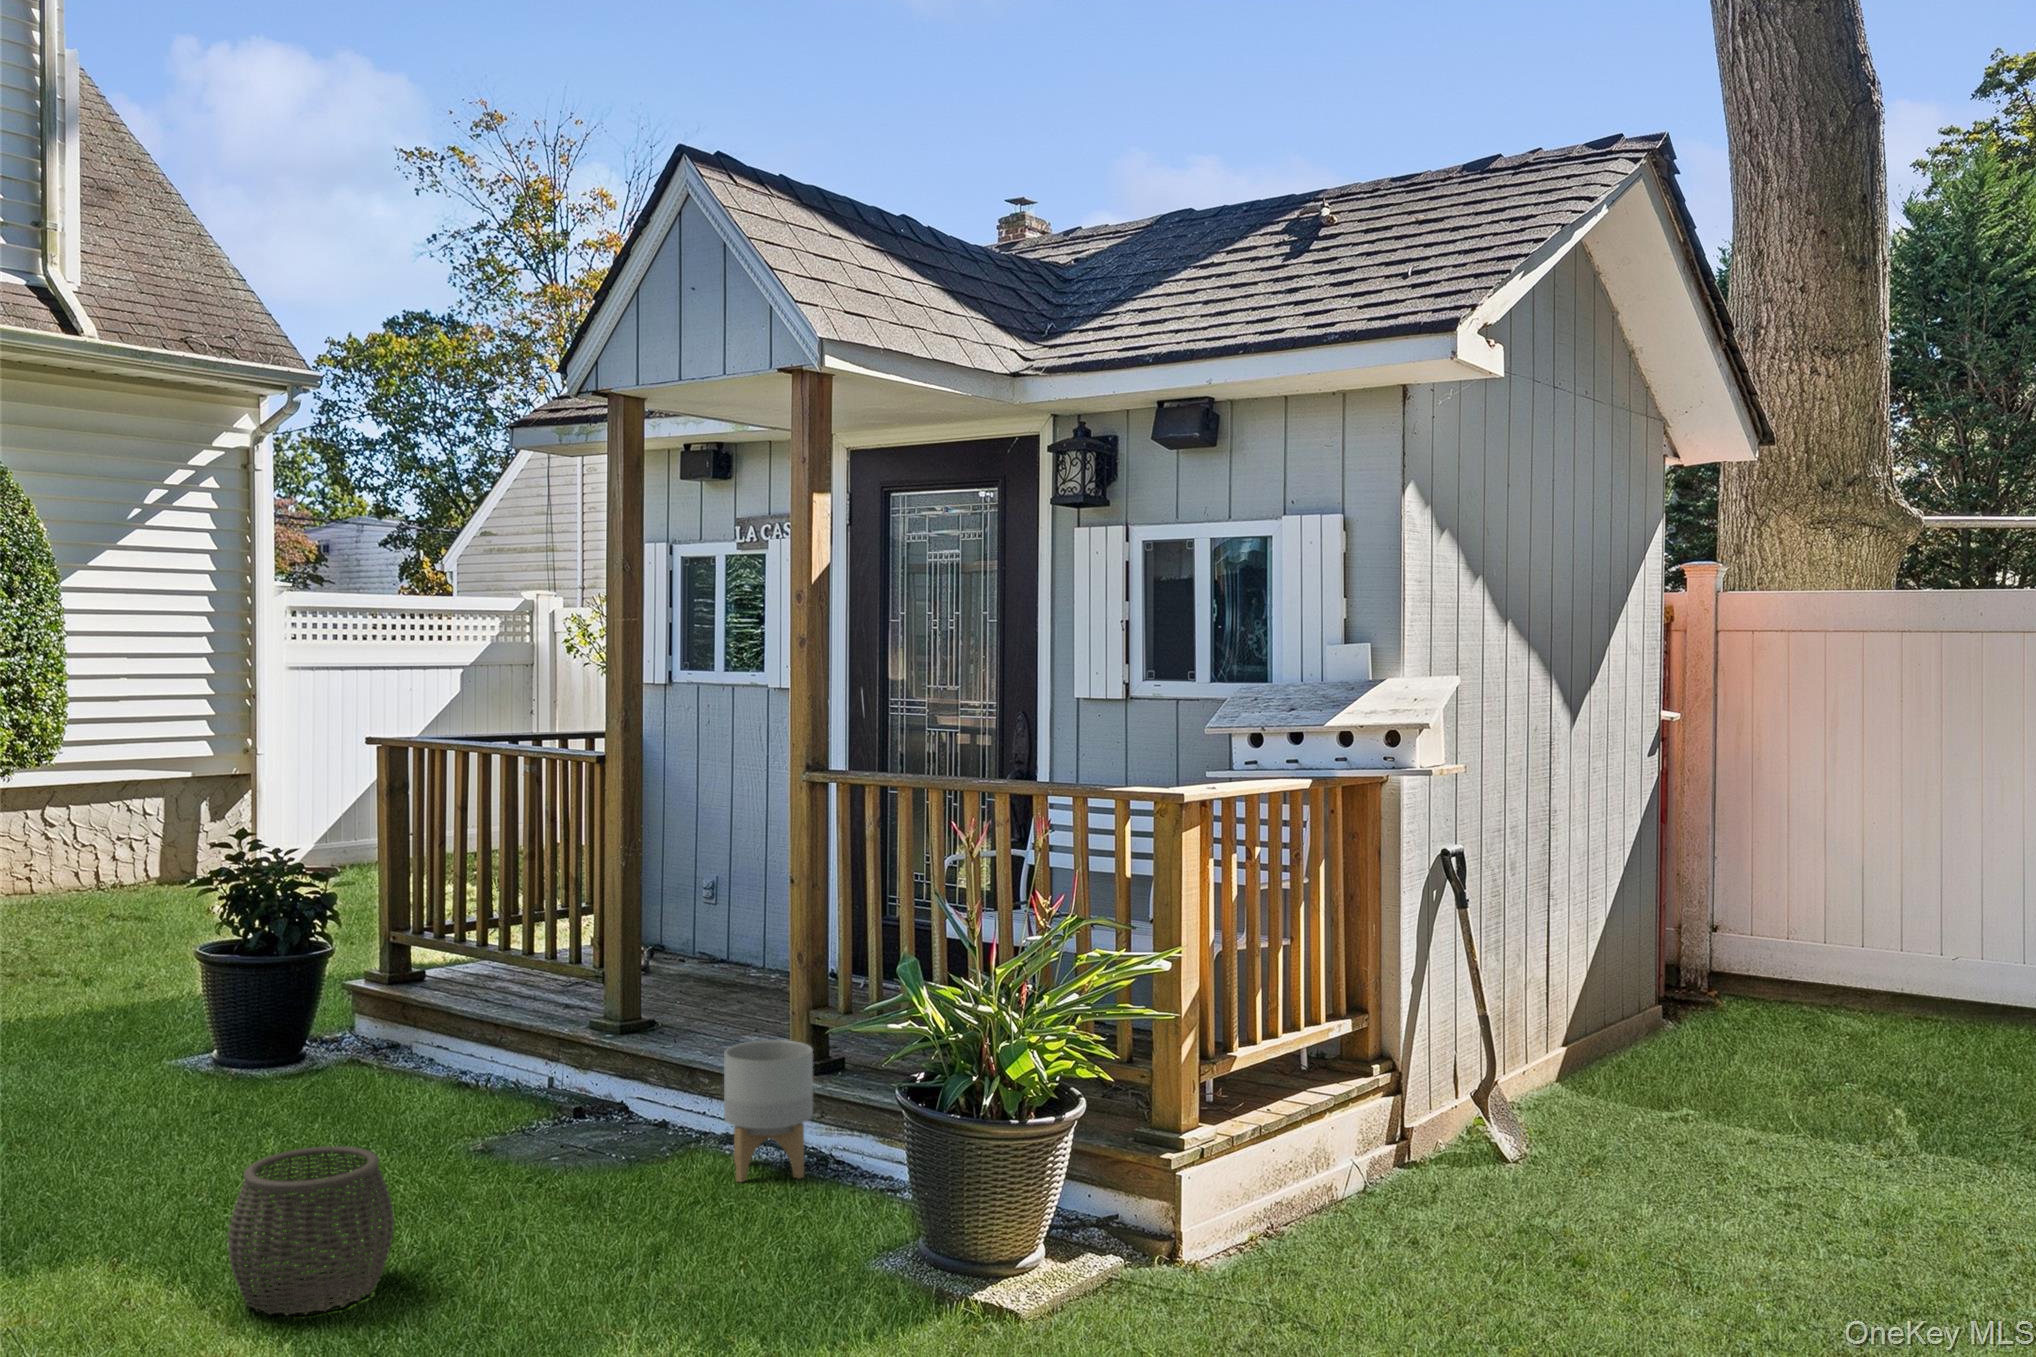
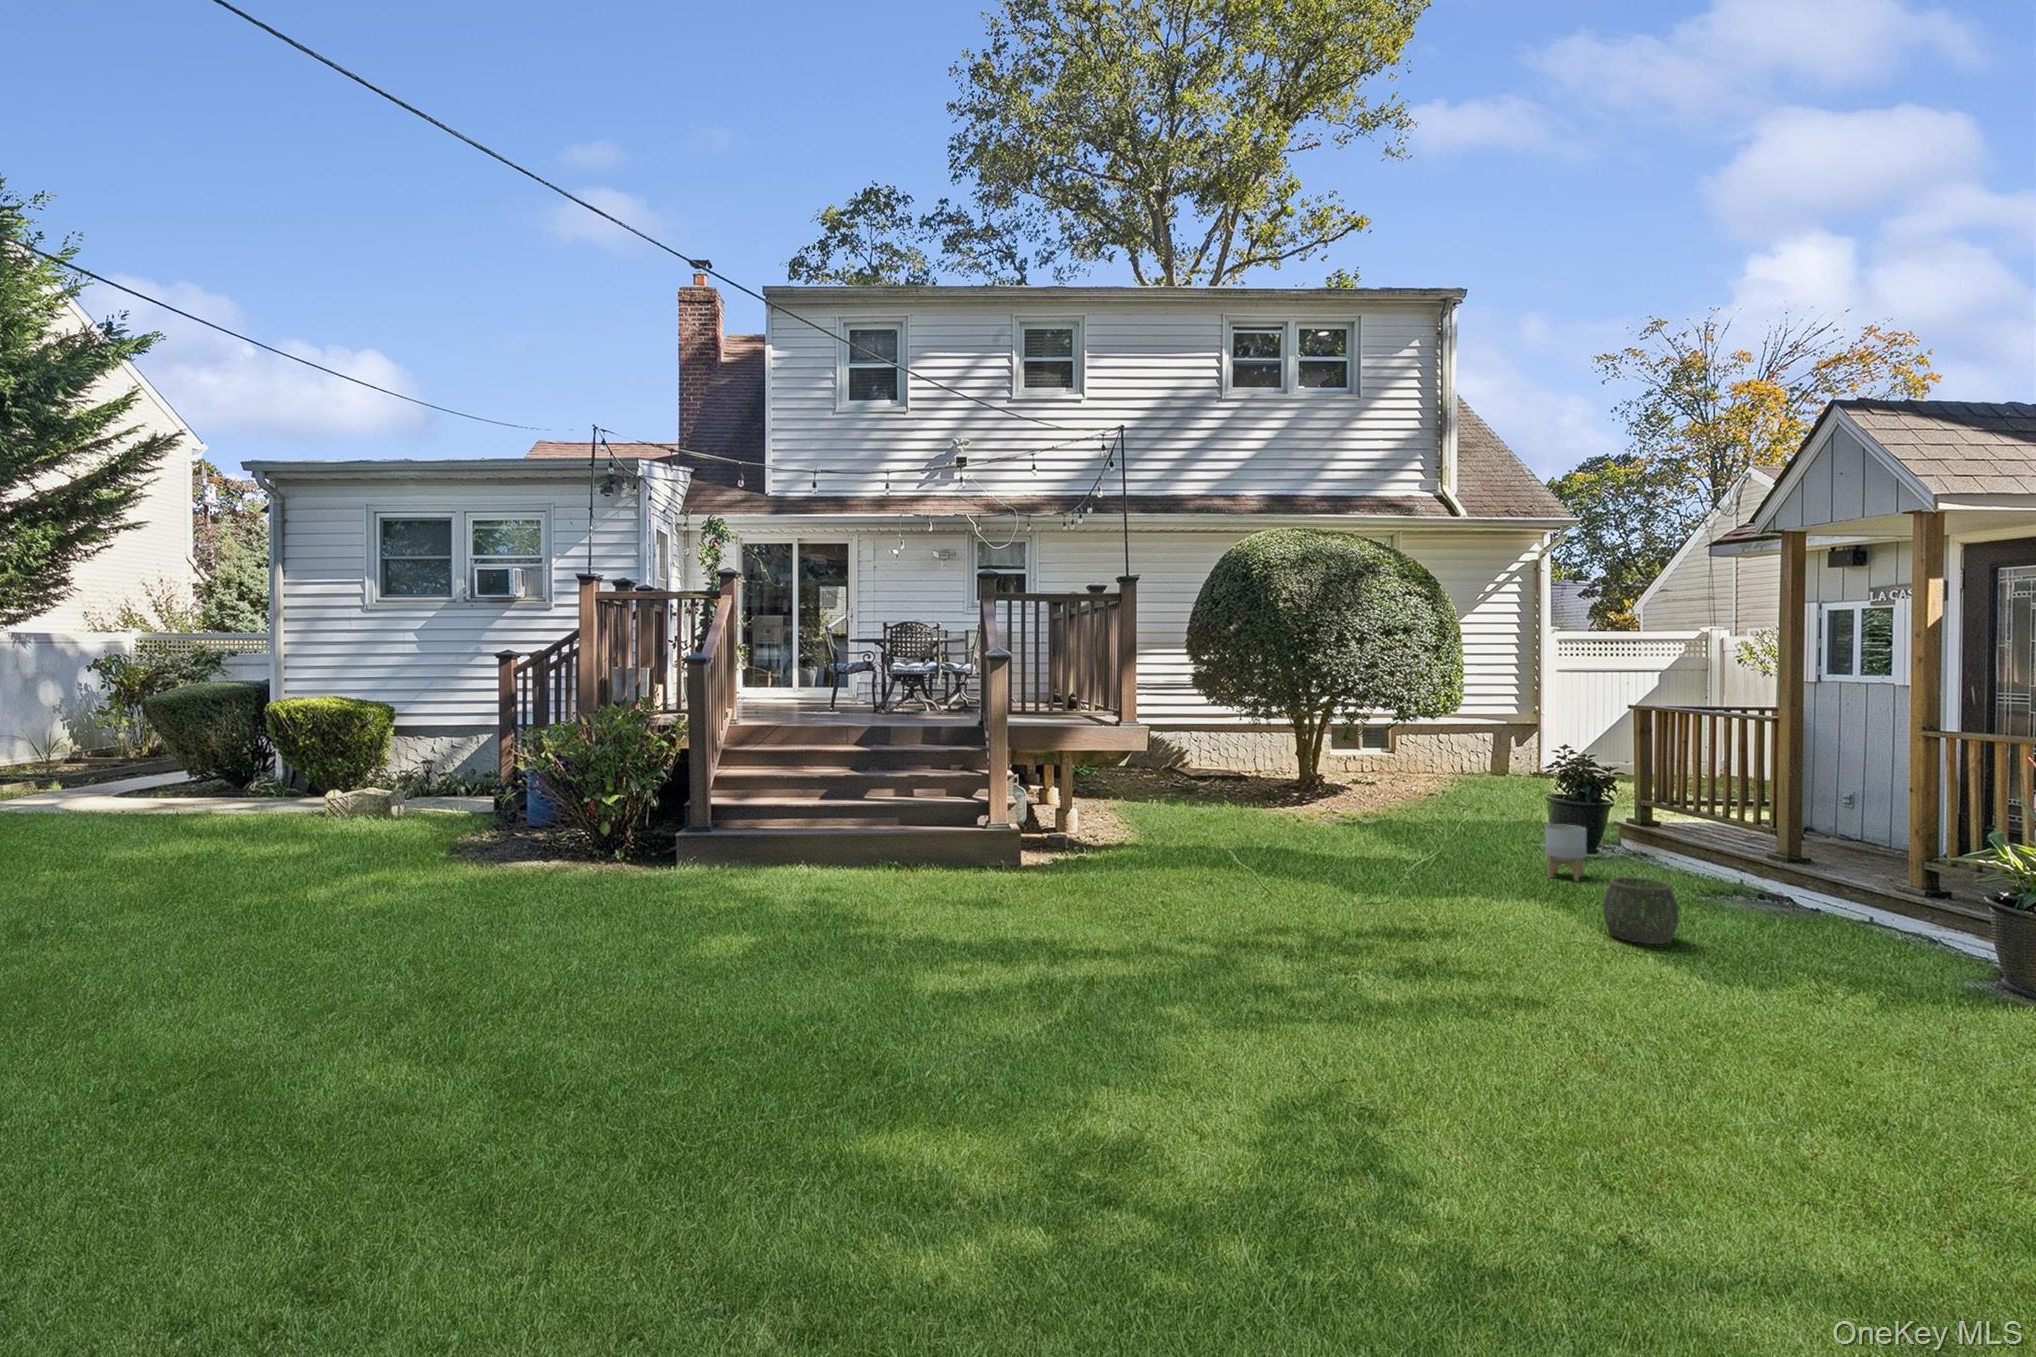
planter: present [724,1040,813,1182] -> present [1545,824,1586,881]

